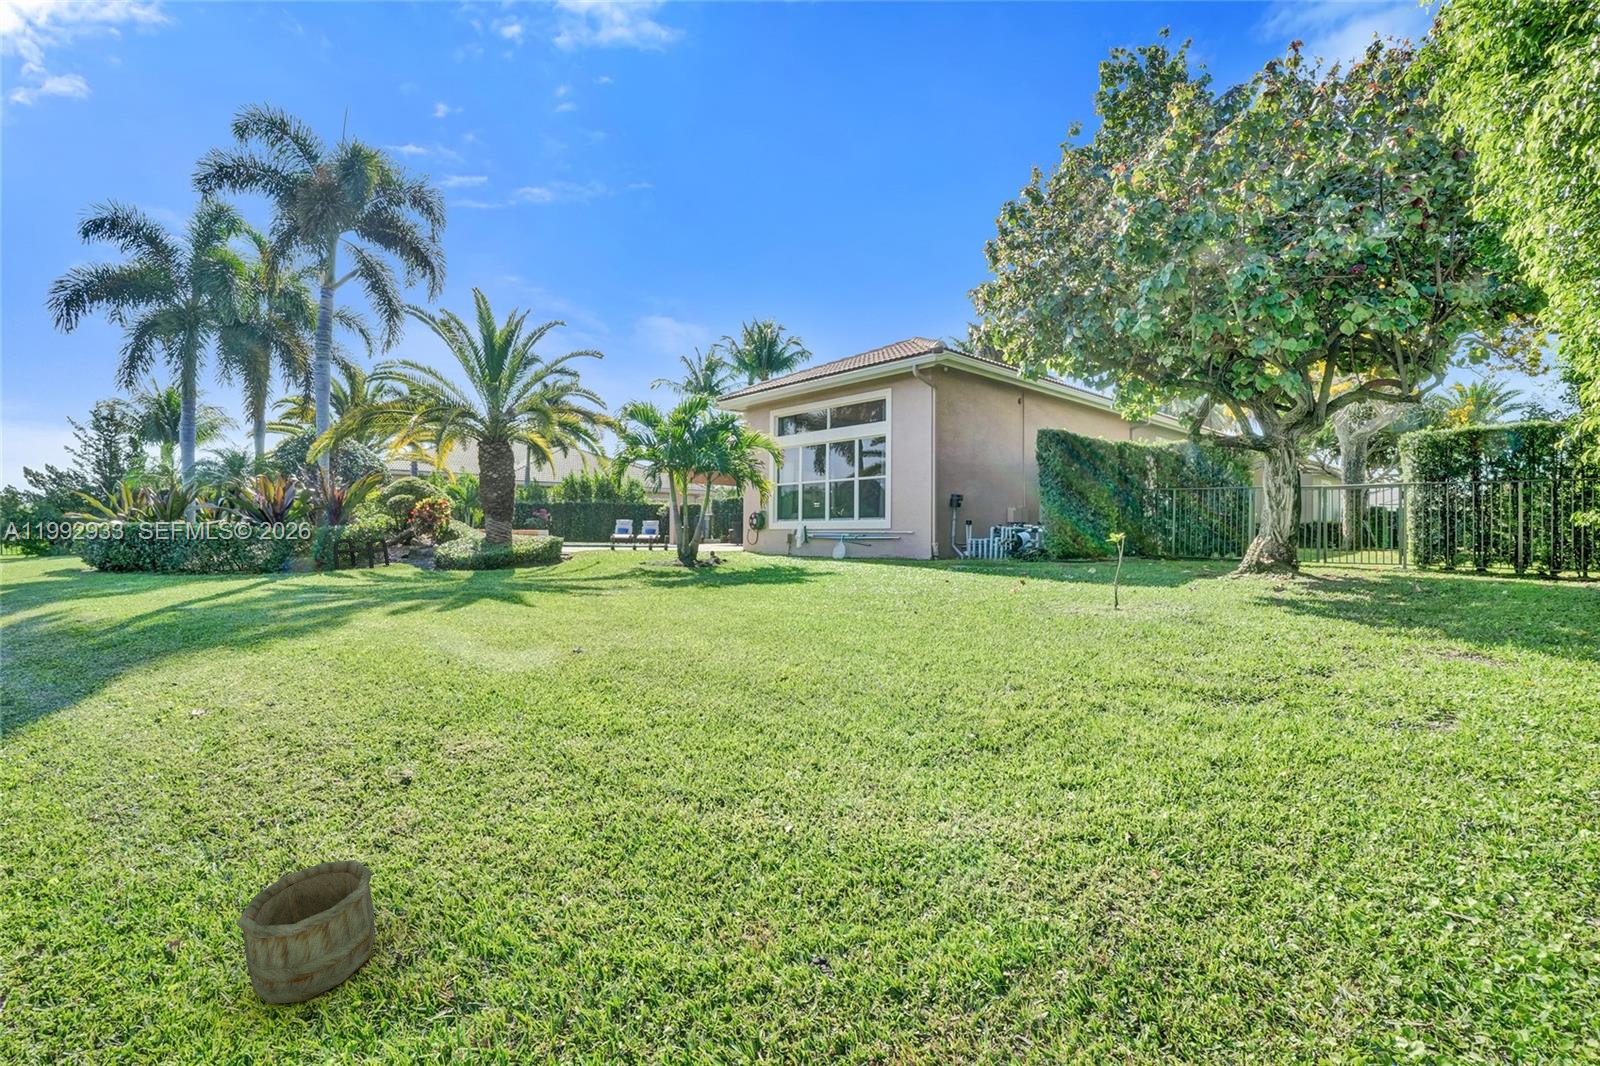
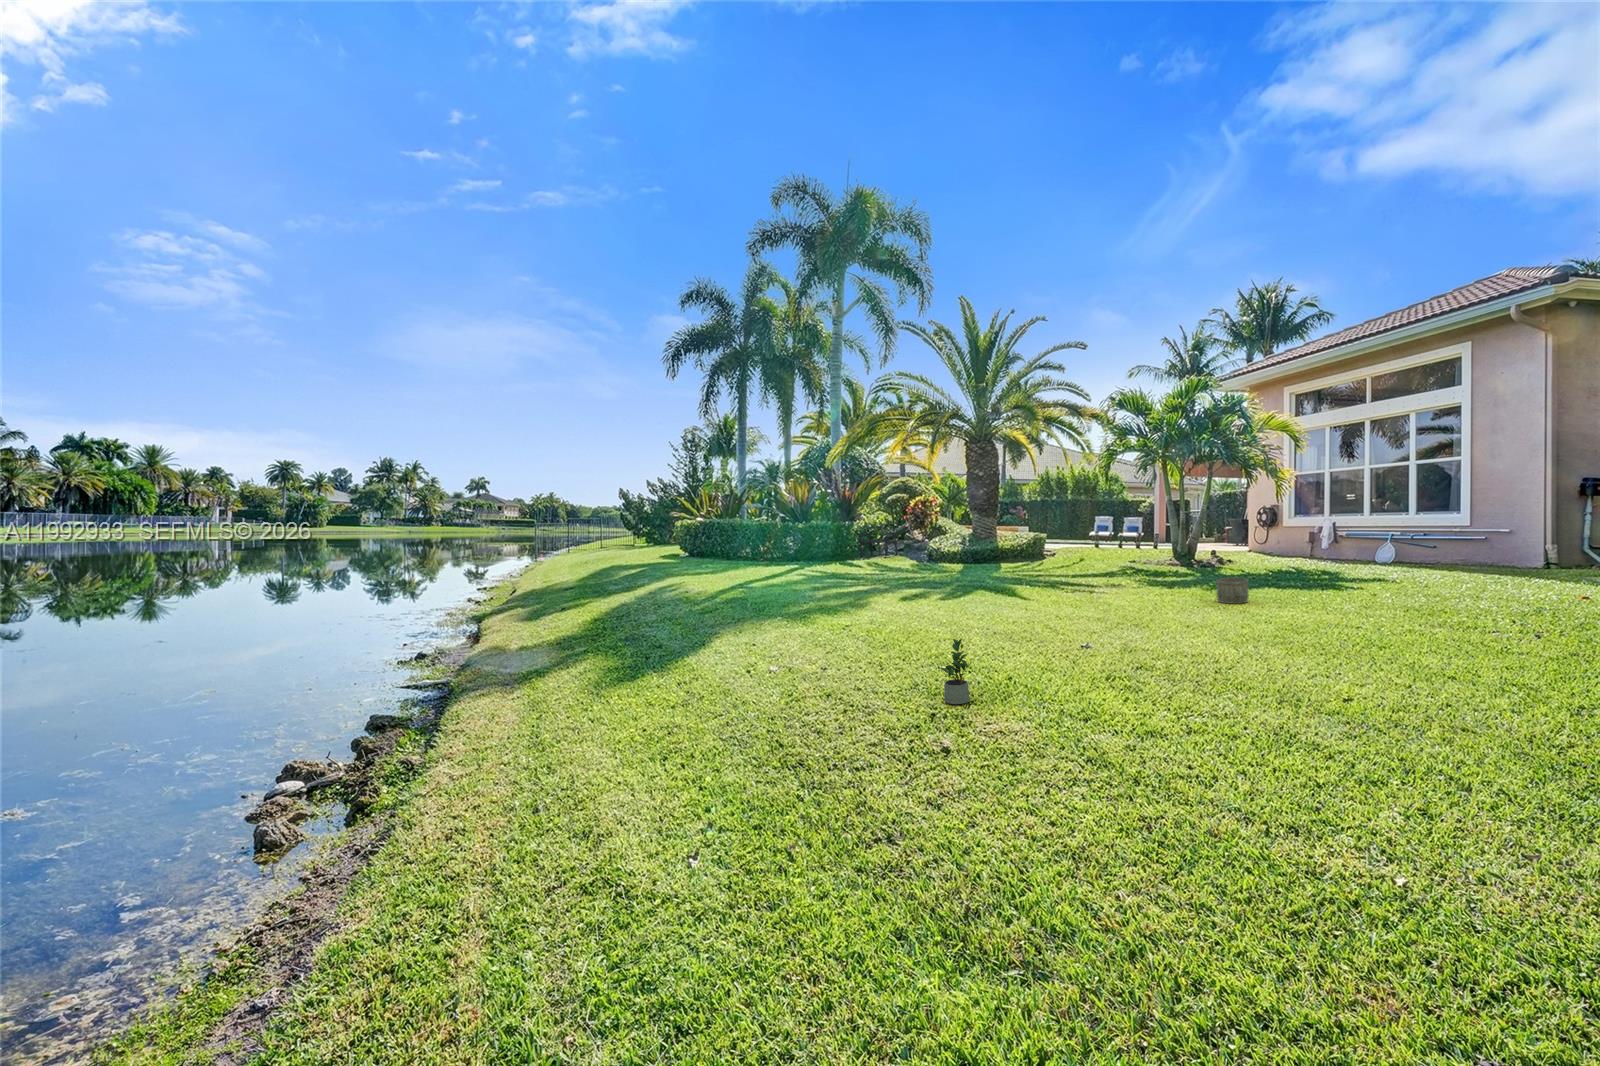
potted plant: none [73,847,176,1023] -> present [941,639,972,704]
wooden bucket: present [236,860,375,1004] -> present [1216,577,1249,604]

